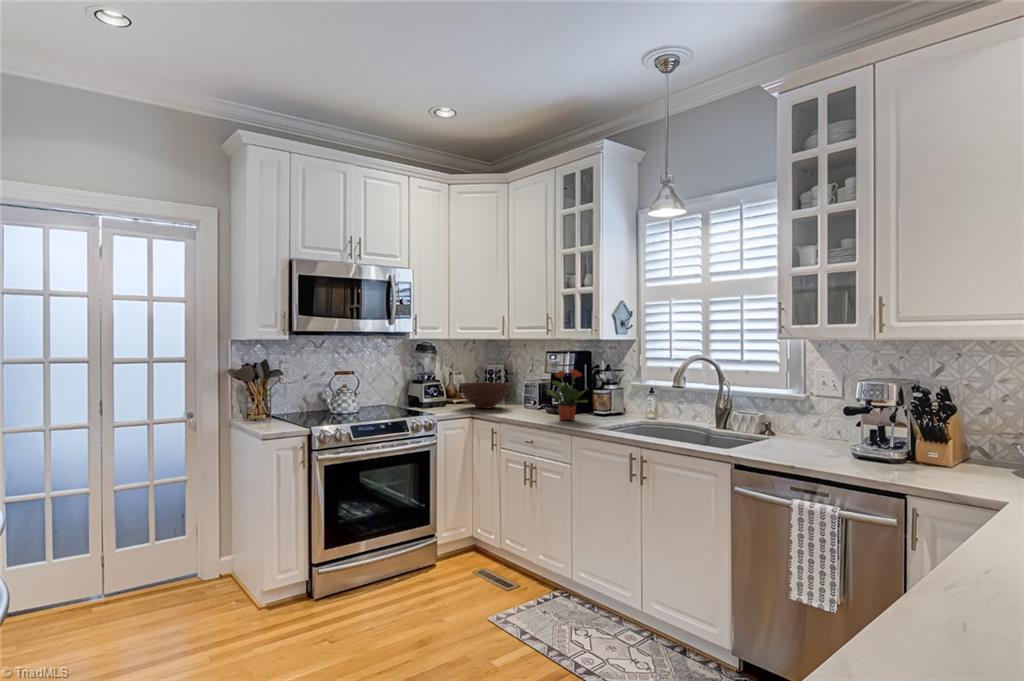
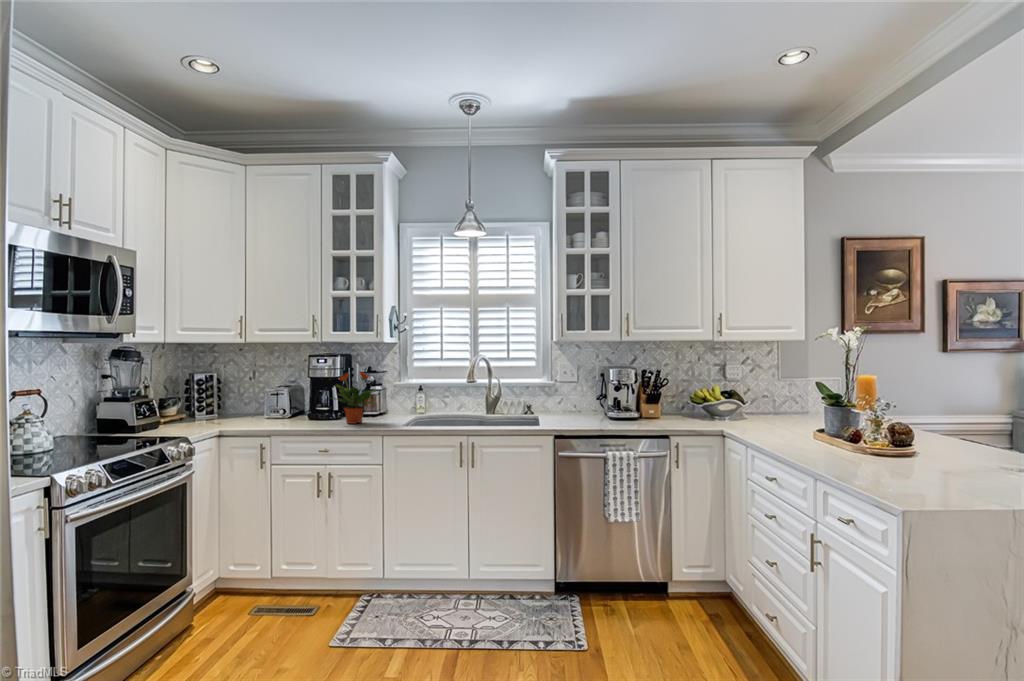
fruit bowl: present [460,382,511,408] -> none [189,393,258,425]

